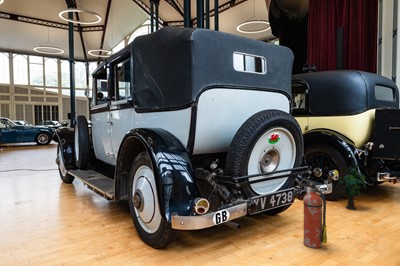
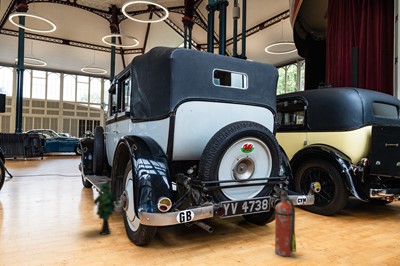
decorative plant: present [338,164,366,210] -> present [94,180,120,235]

